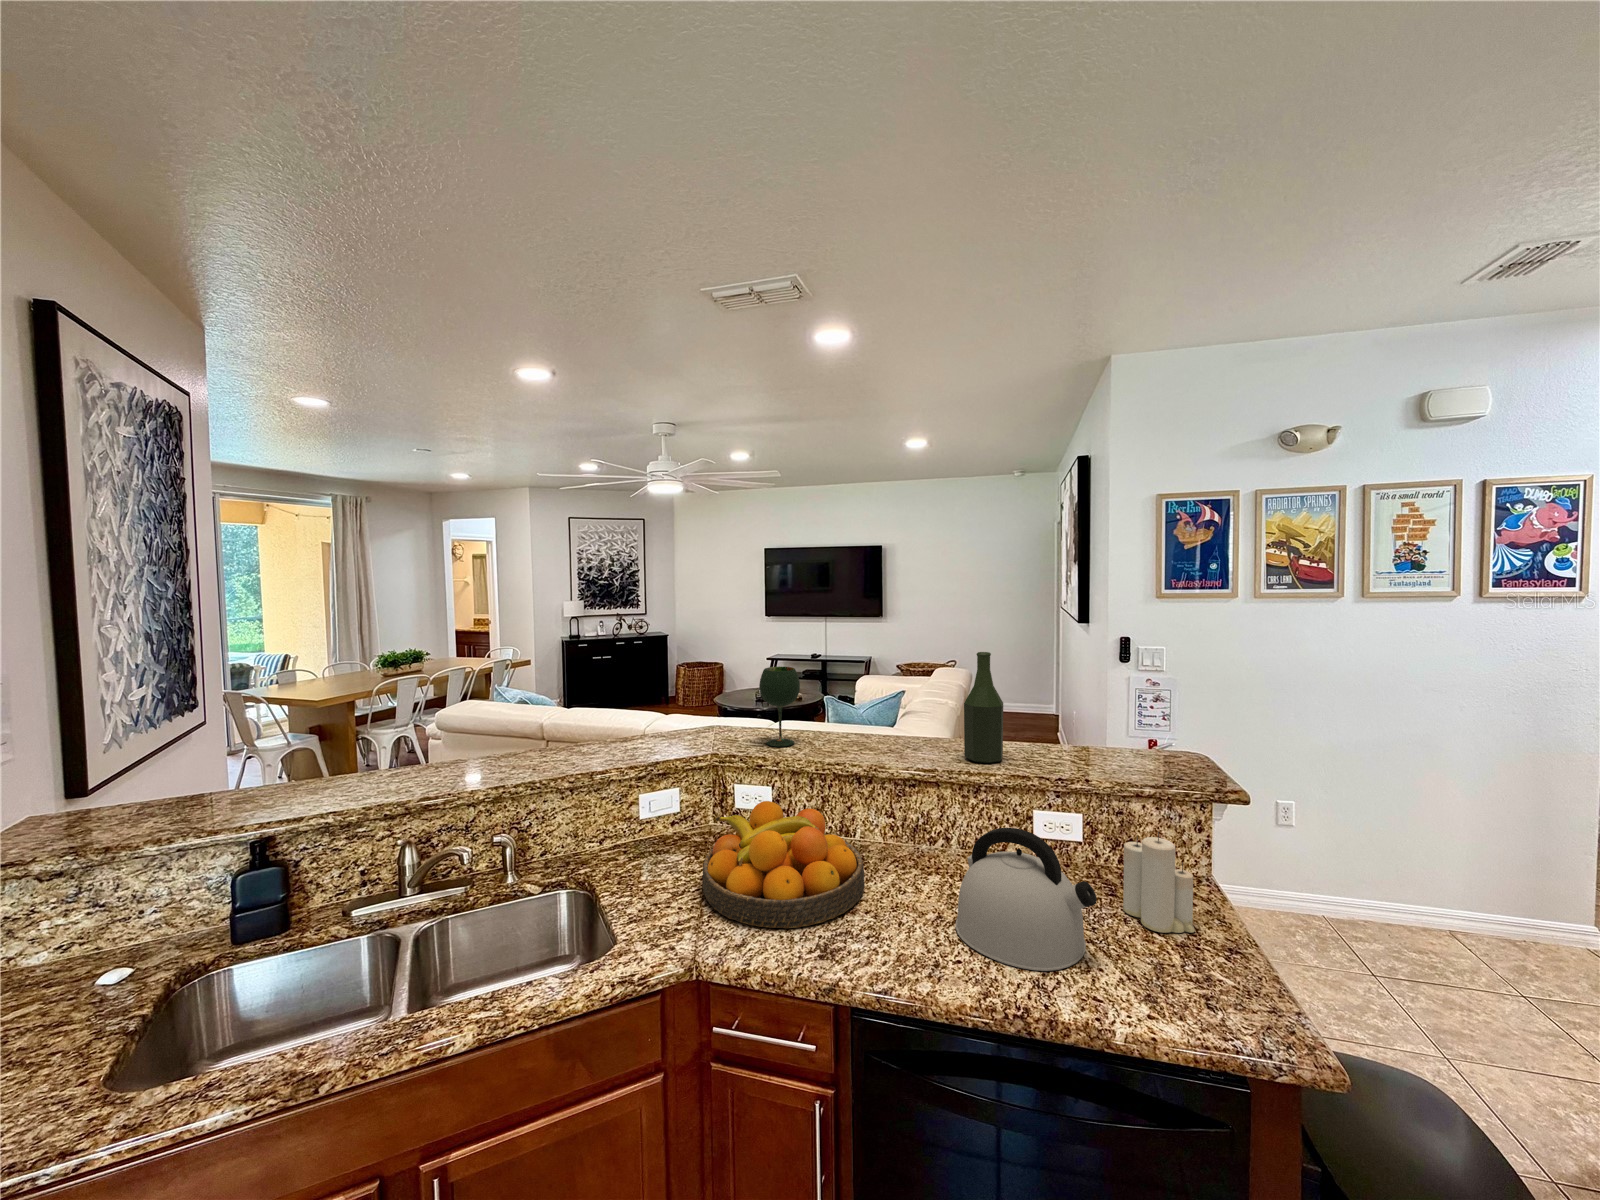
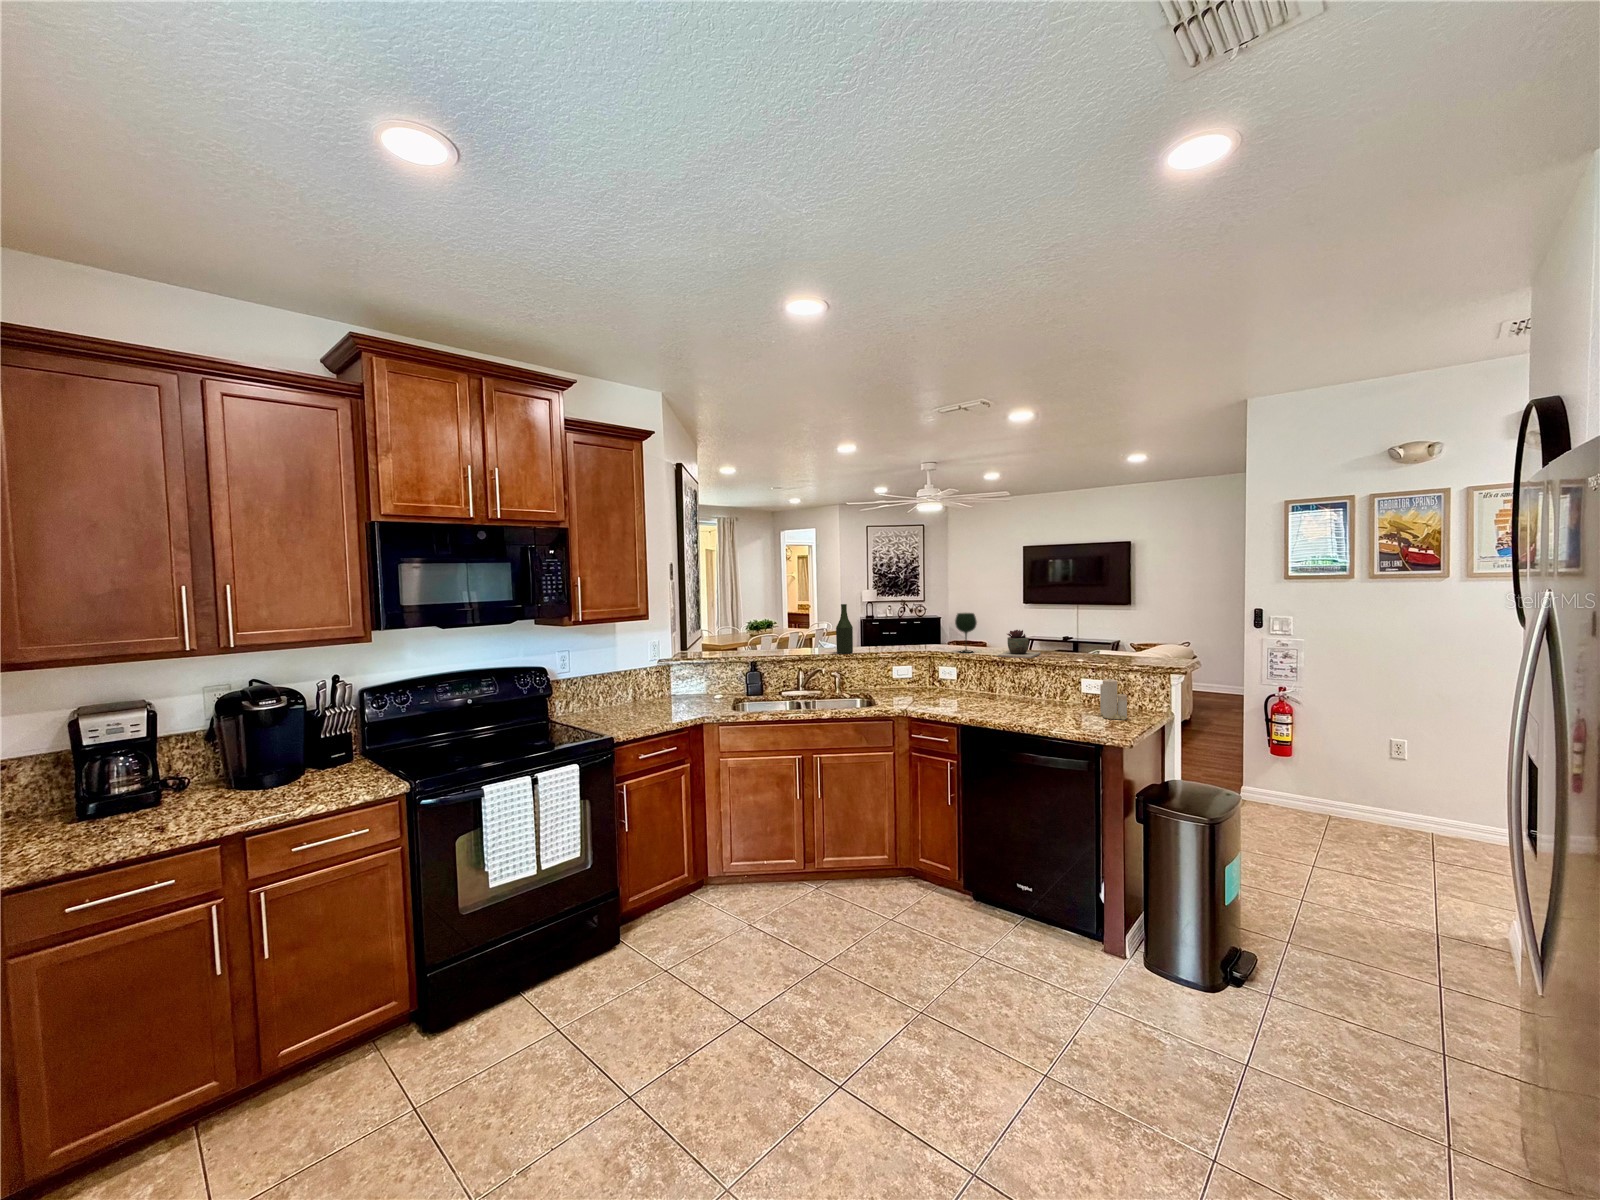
bottle: present [964,652,1003,763] -> present [836,604,853,654]
succulent plant: none [853,700,919,762] -> present [997,630,1041,658]
fruit bowl: present [702,801,864,928] -> none [915,666,987,707]
kettle: present [956,828,1097,971] -> none [1015,670,1070,720]

